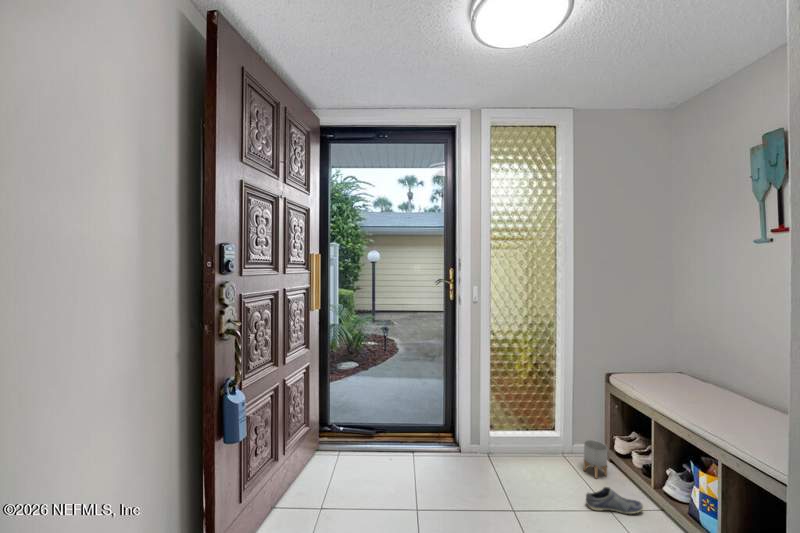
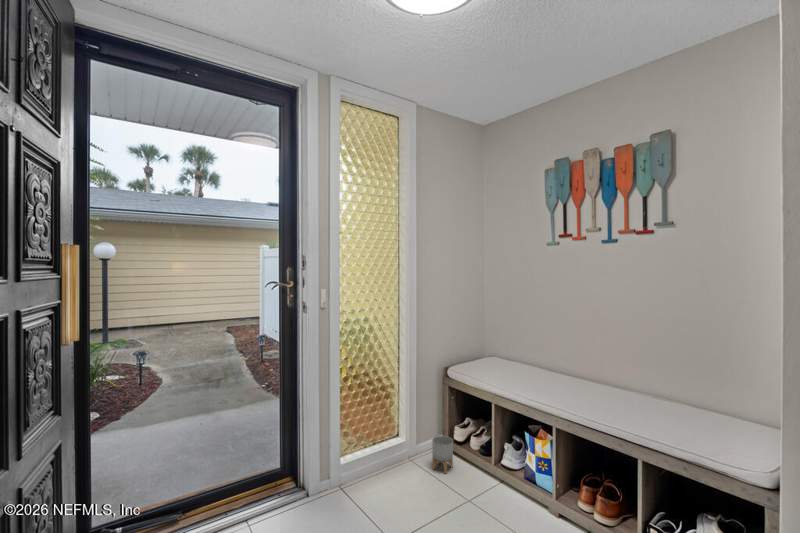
shoe: present [586,487,643,514] -> none [449,479,493,507]

